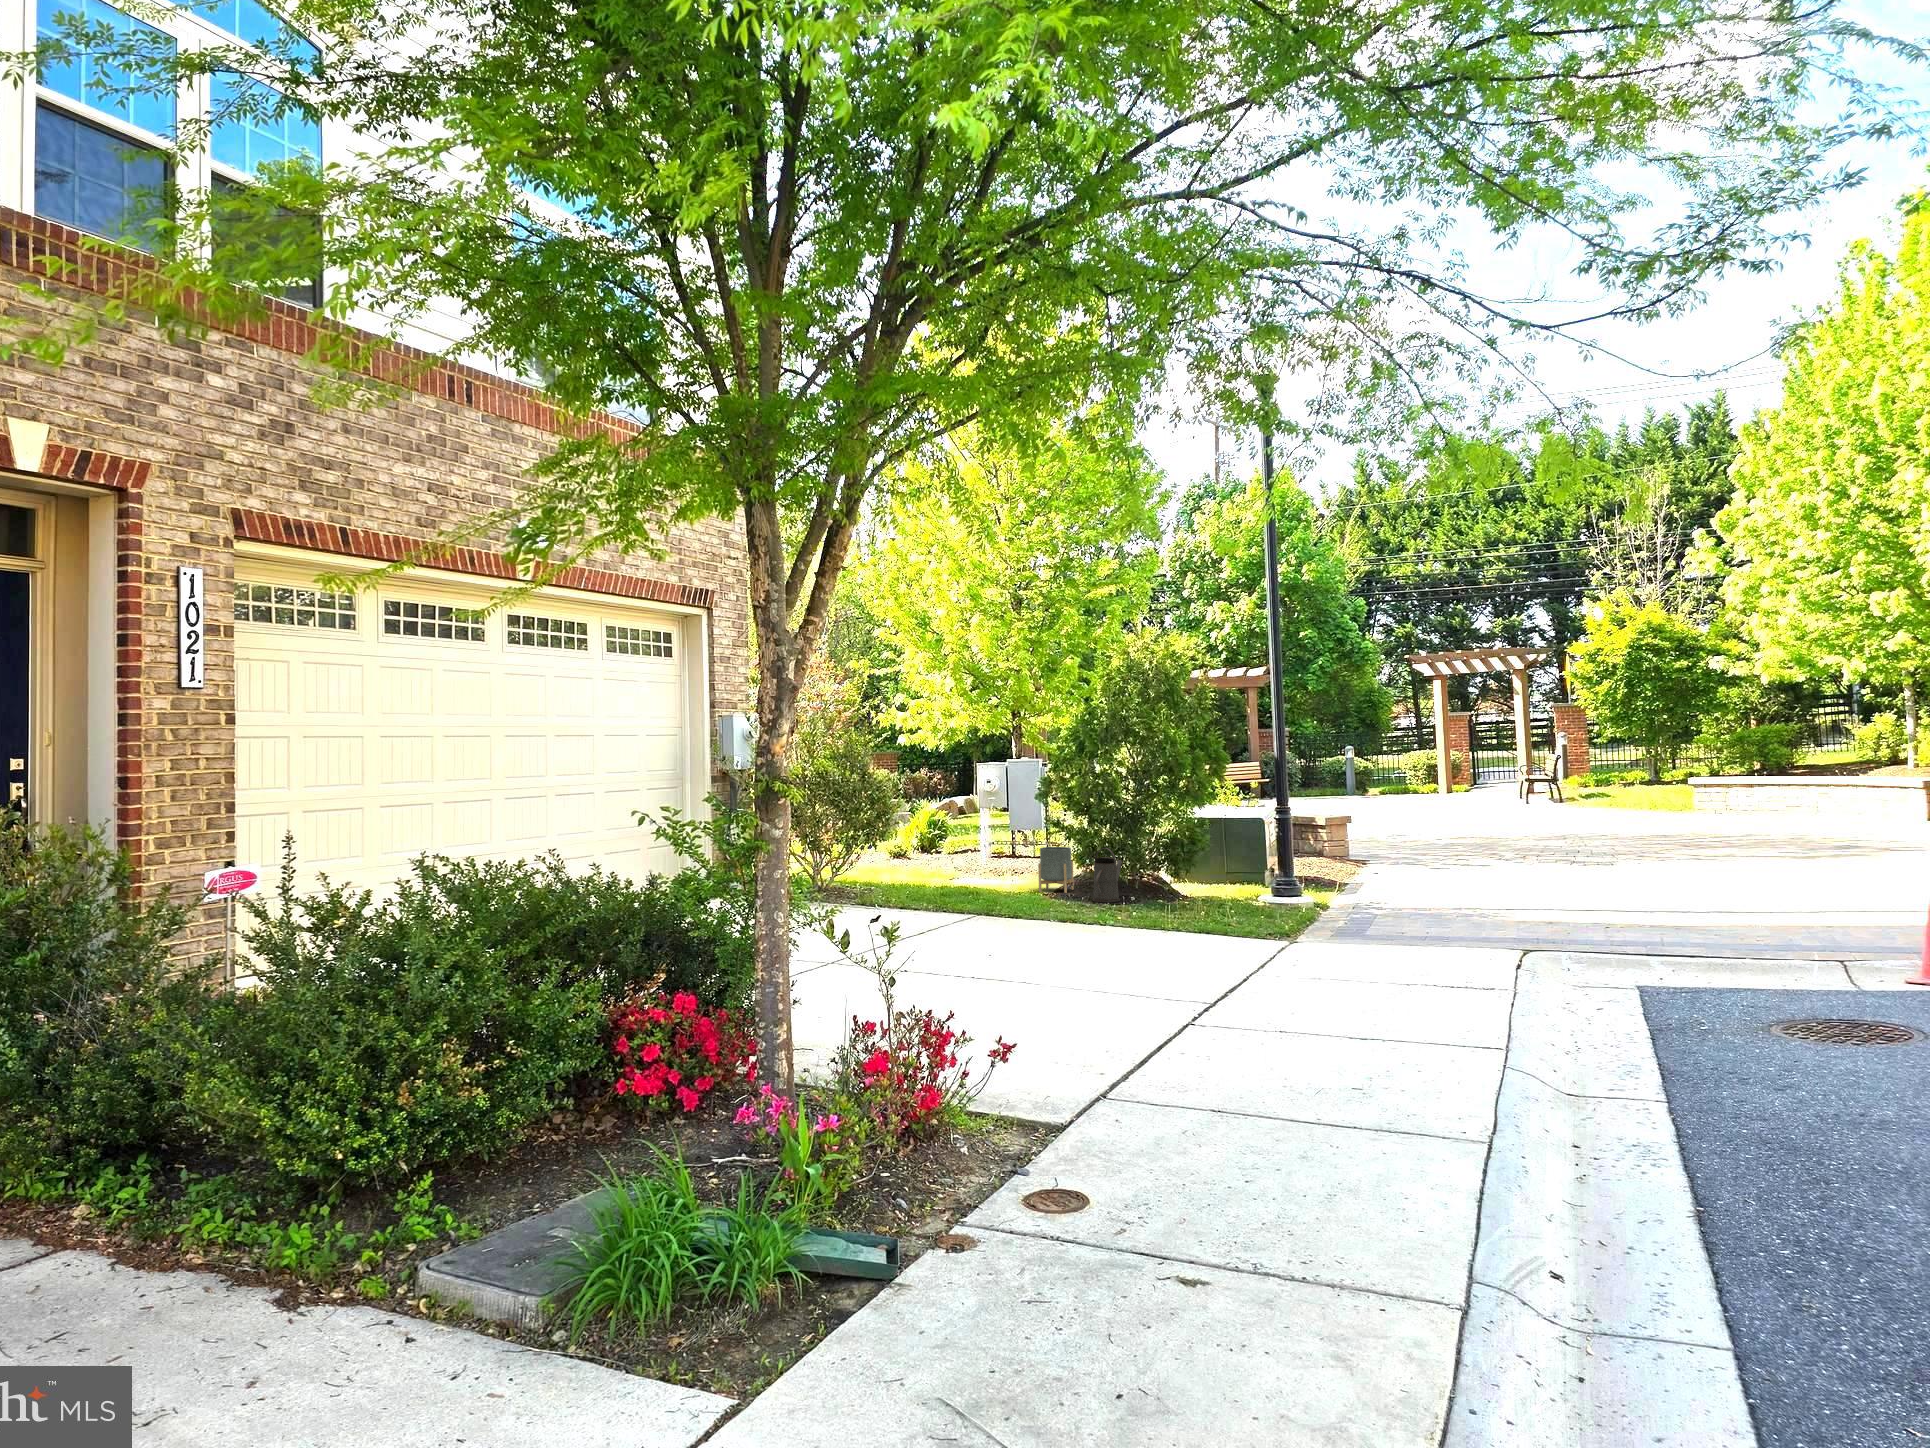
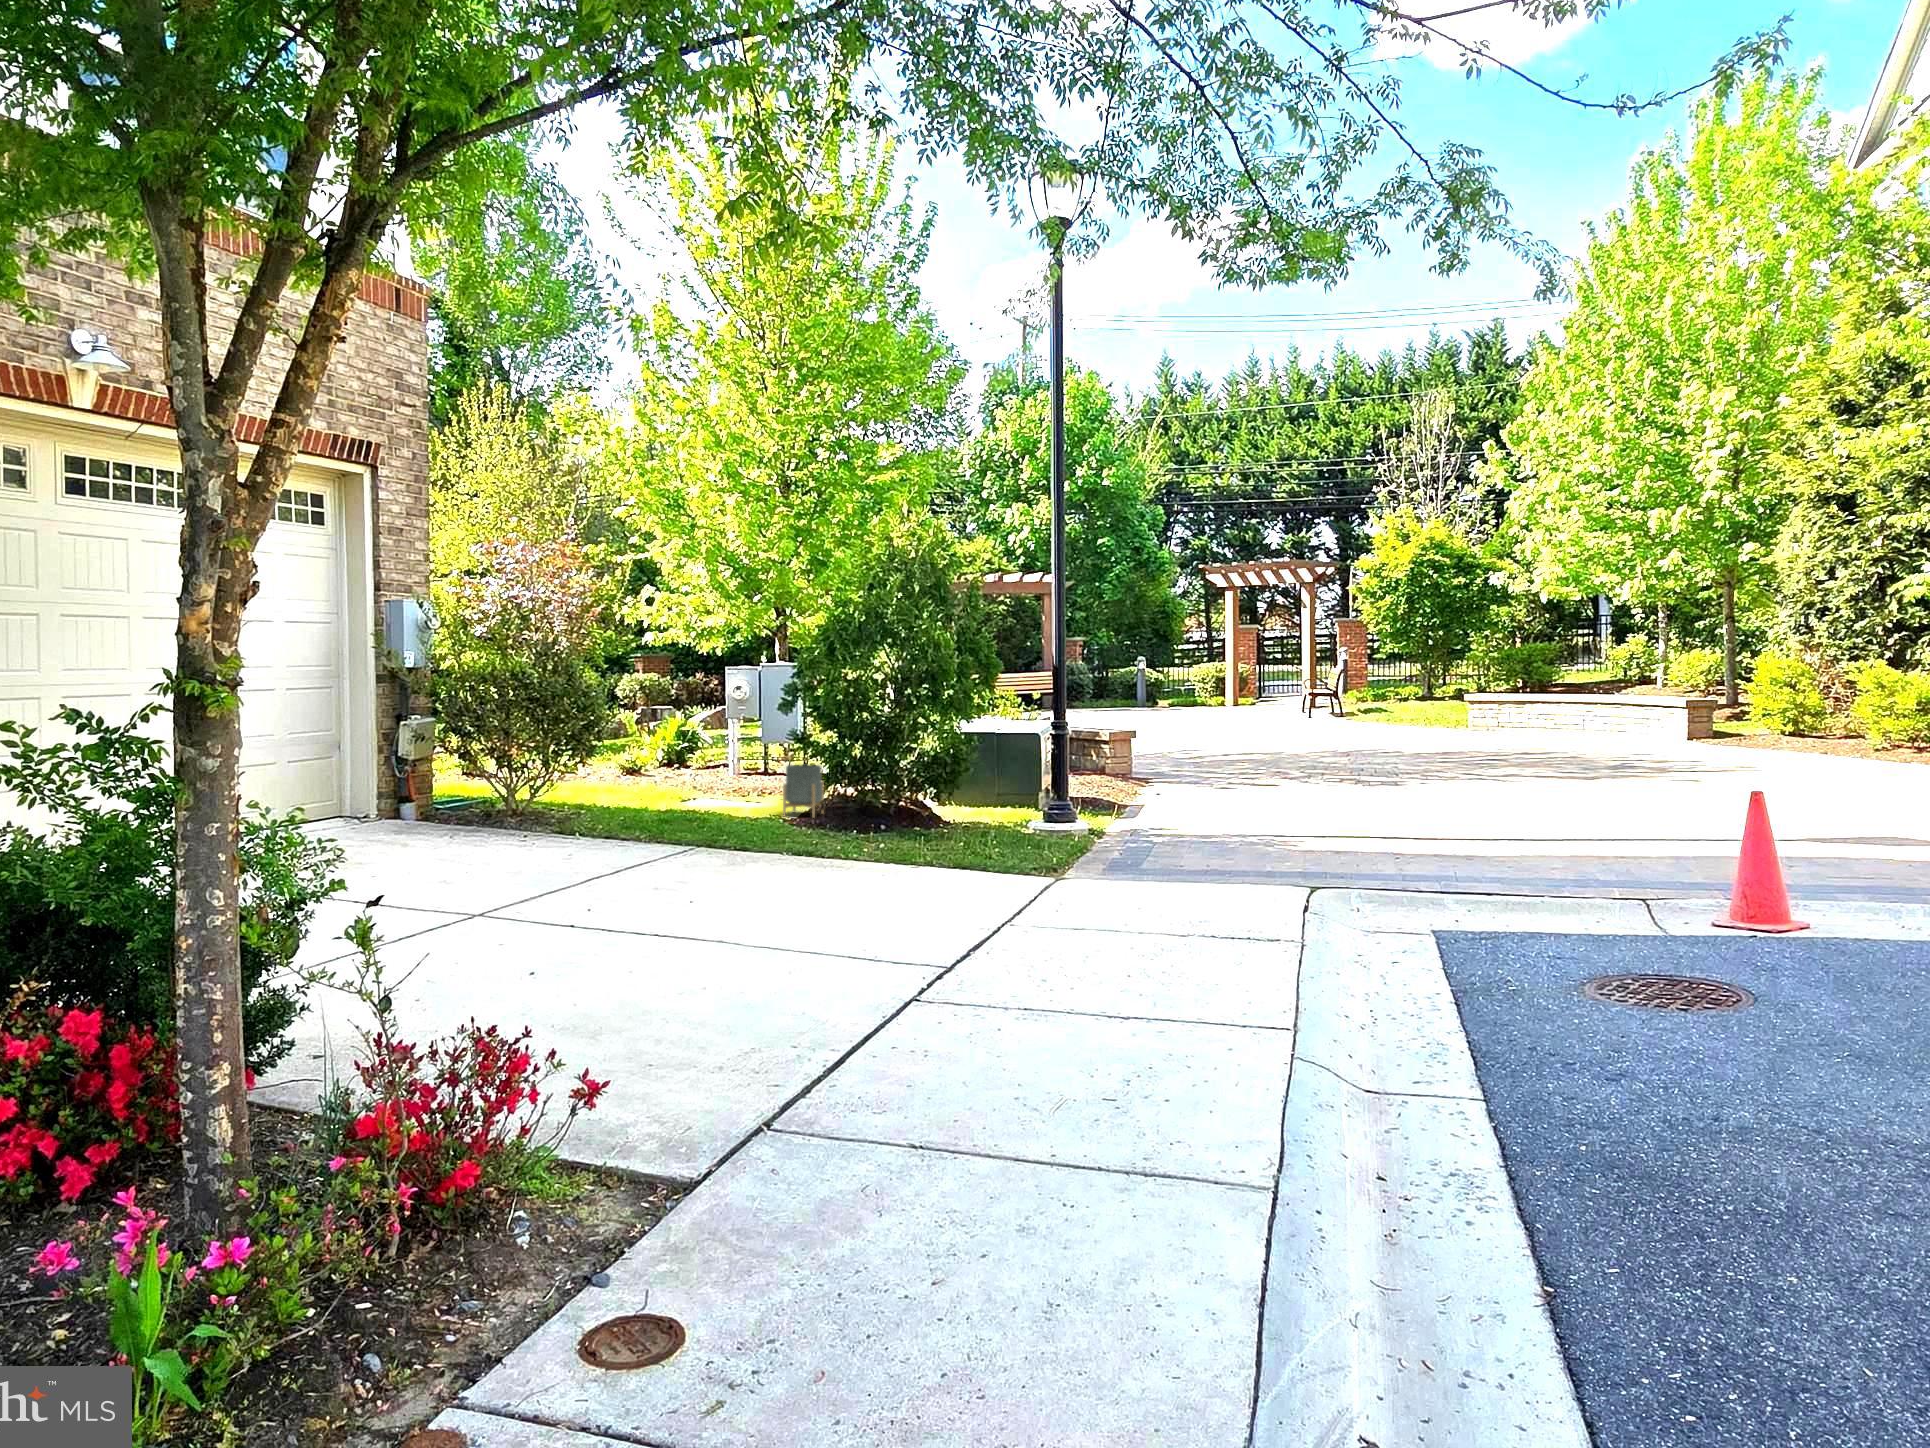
watering can: present [1093,848,1122,902] -> none [842,767,880,830]

